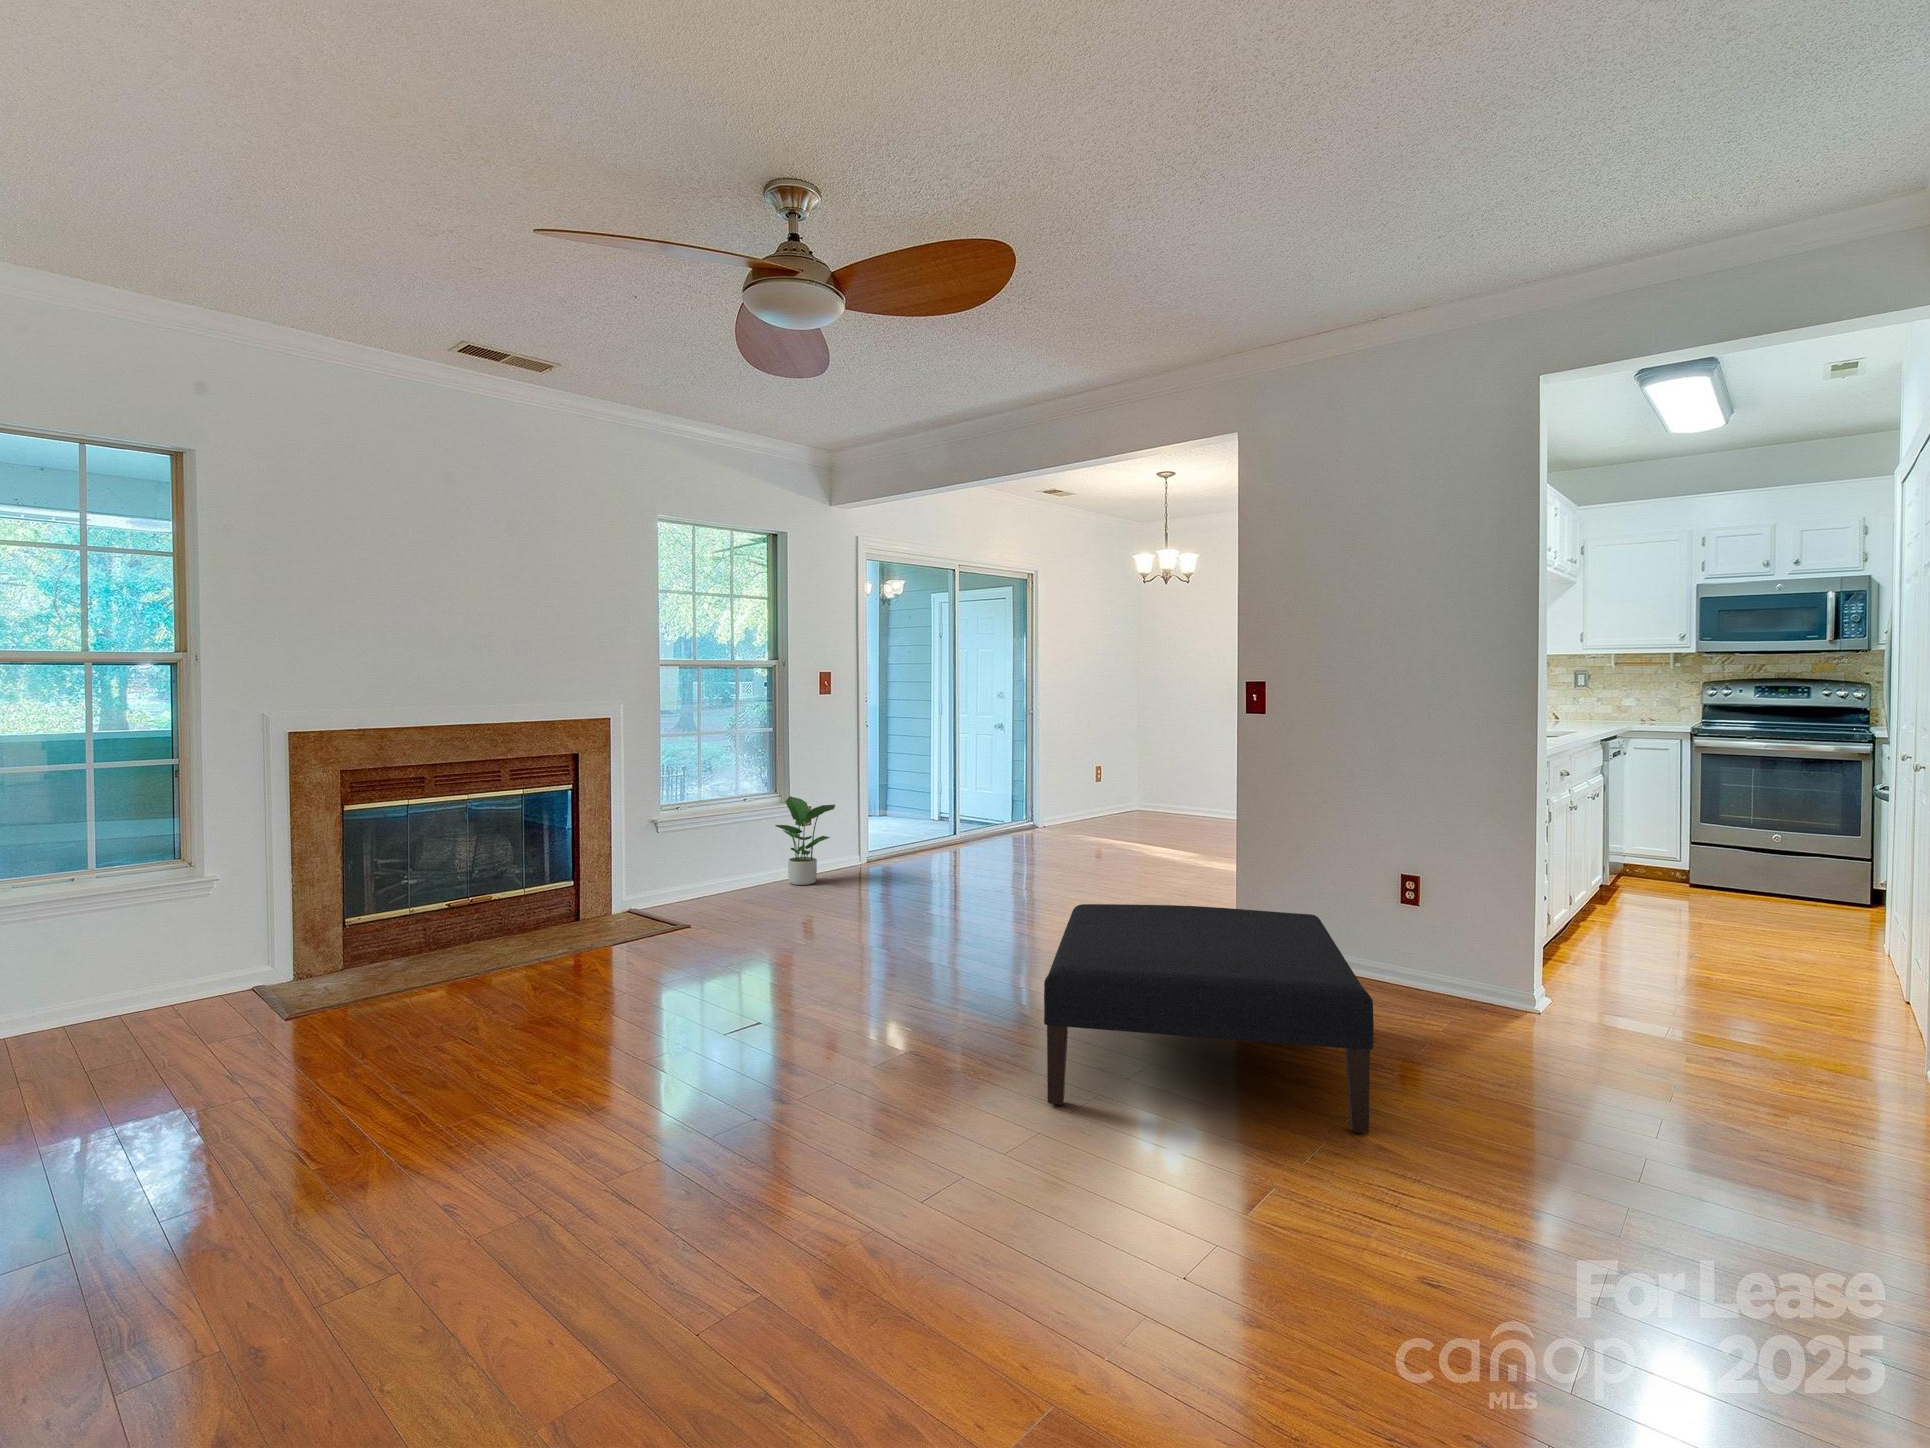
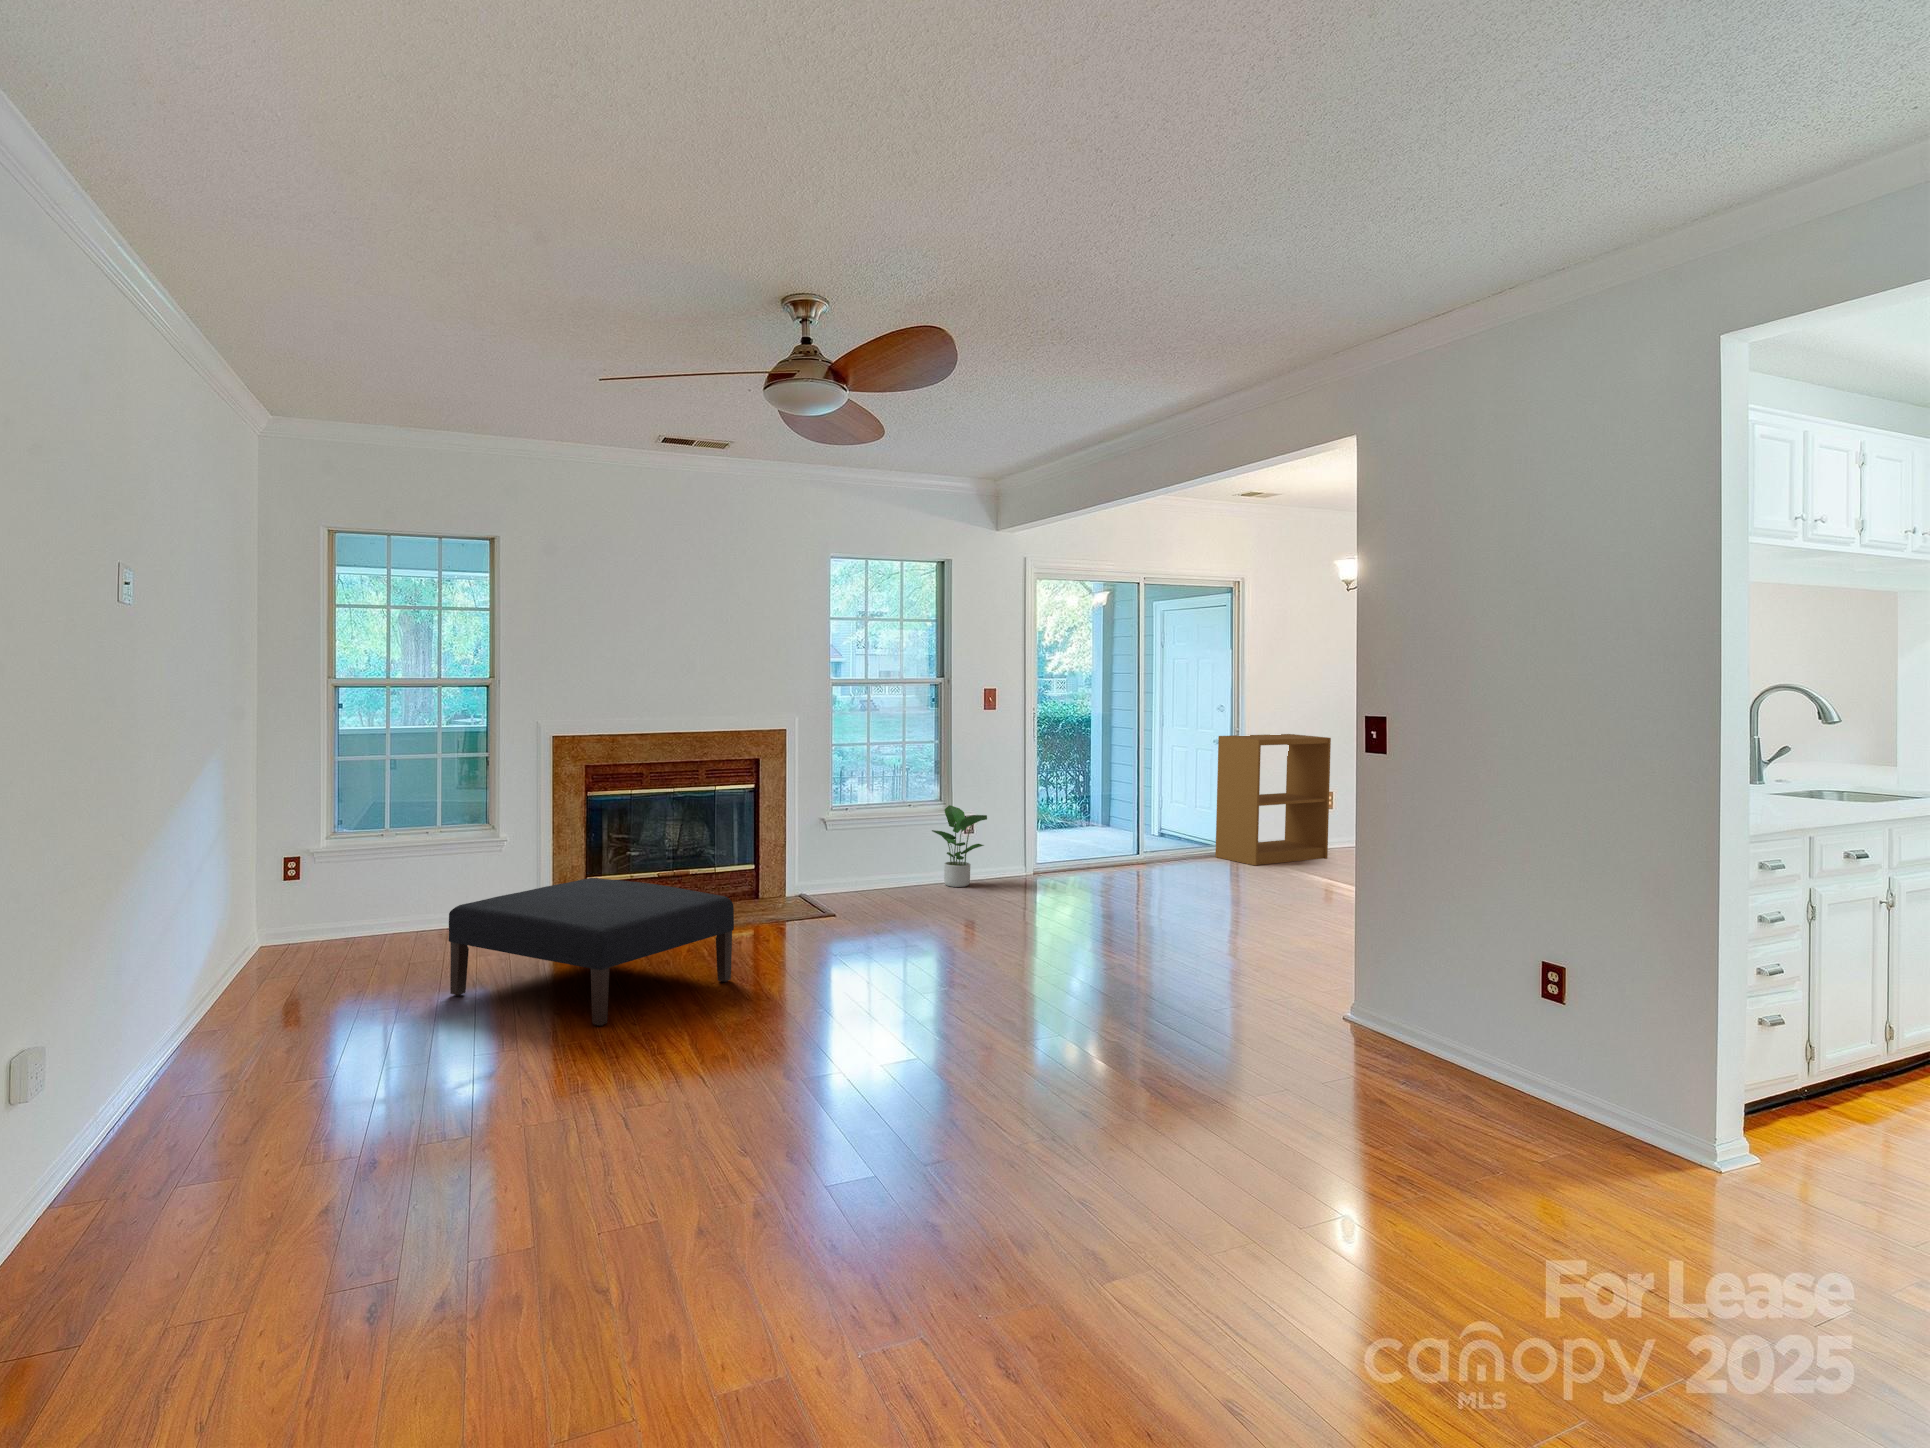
bookshelf: none [1030,712,1127,838] -> present [1215,734,1331,866]
ottoman: present [1044,904,1374,1133] -> present [449,878,734,1026]

